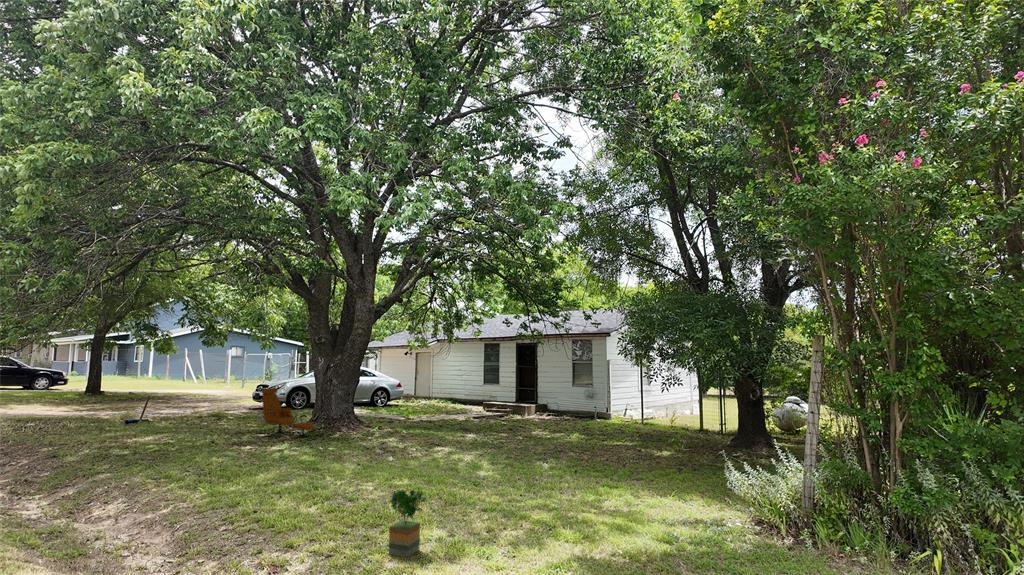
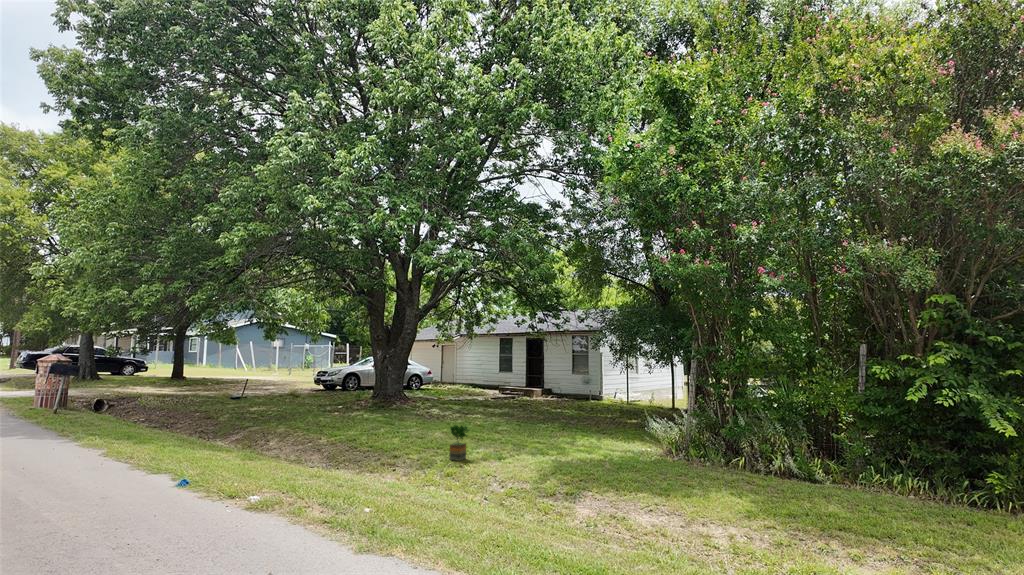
lounge chair: present [262,388,314,437] -> none [336,372,375,410]

